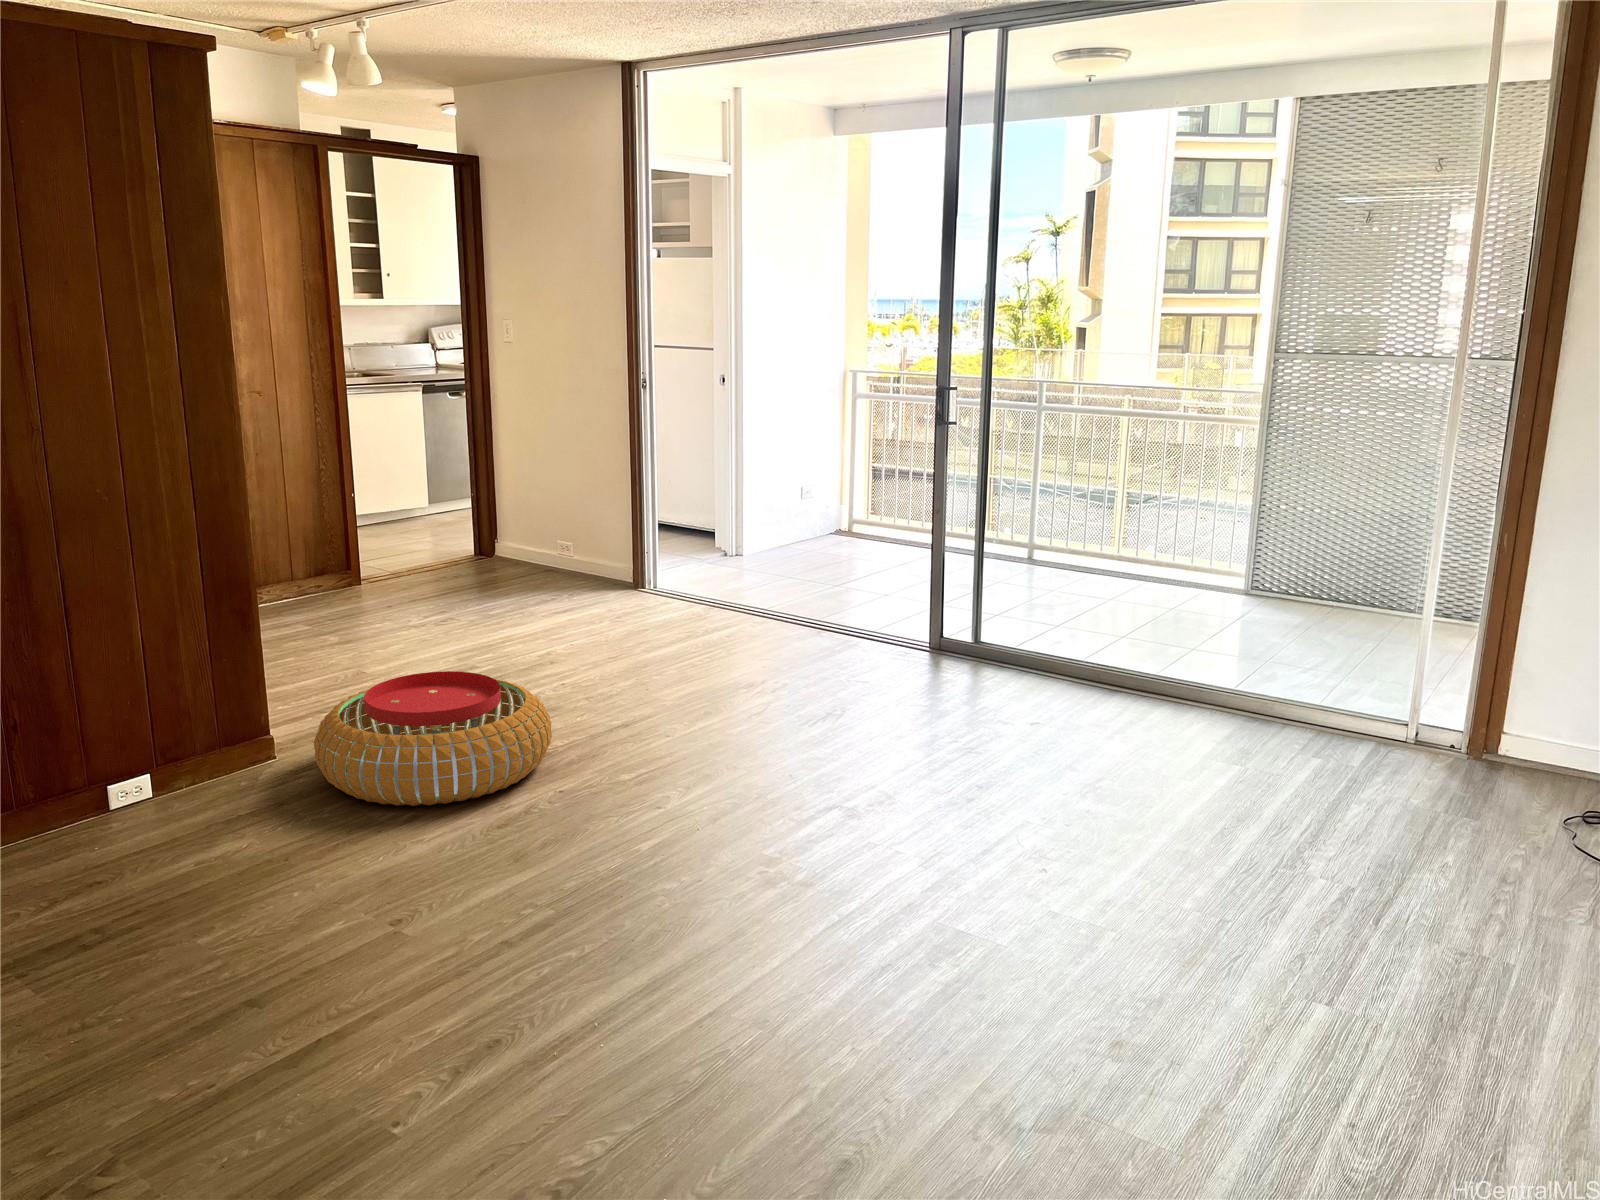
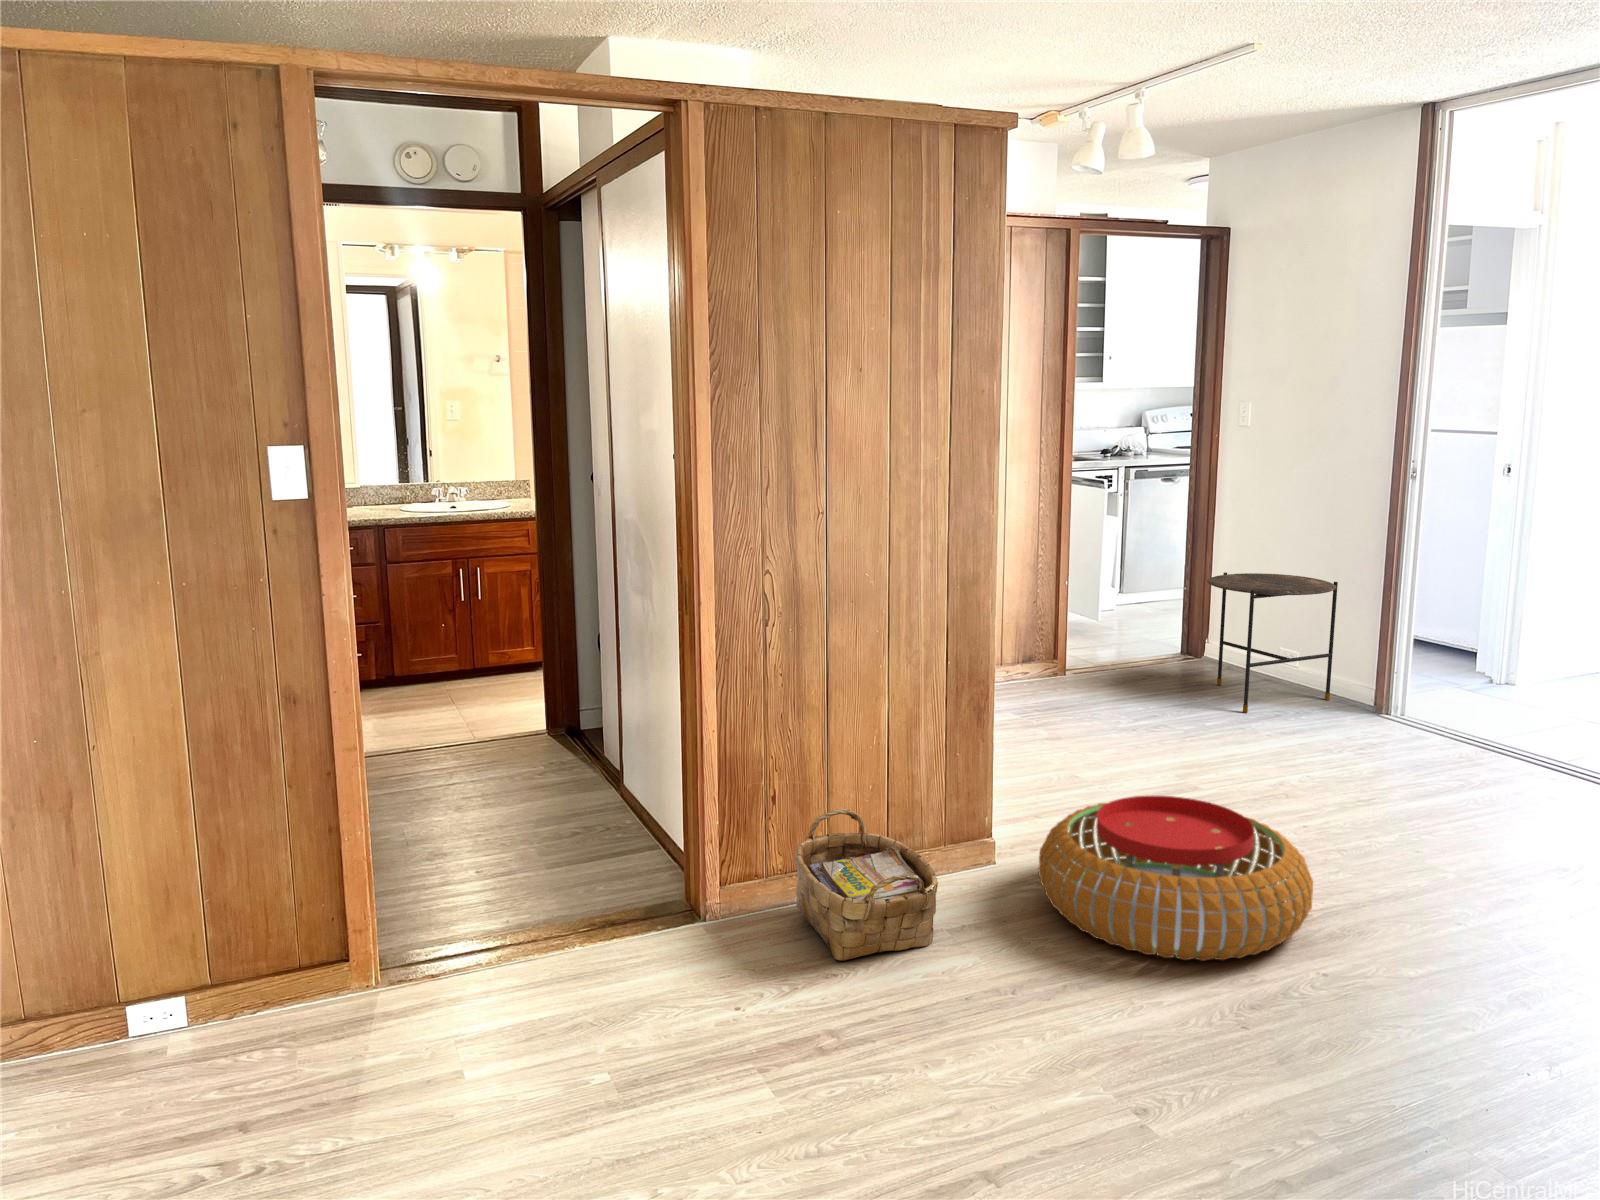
side table: none [483,476,598,600] -> present [1207,572,1338,713]
woven basket: none [49,728,210,870] -> present [795,809,938,961]

